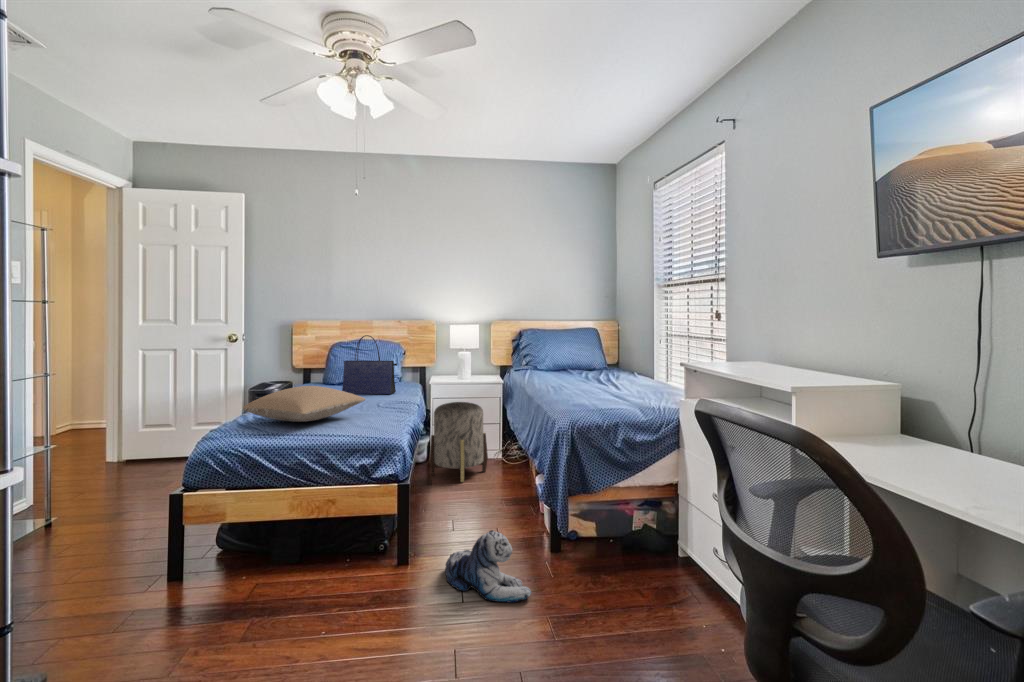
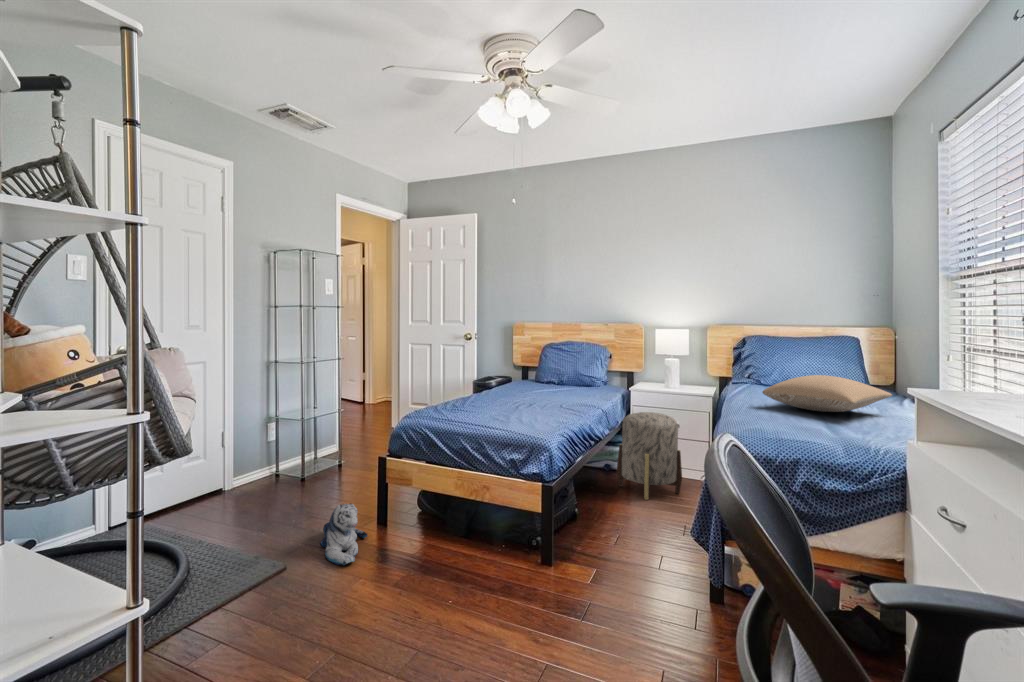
tote bag: present [342,335,397,394] -> none [539,337,588,397]
pillow: present [243,386,365,422] -> present [762,375,892,412]
plush toy: present [445,530,531,602] -> present [320,504,368,566]

